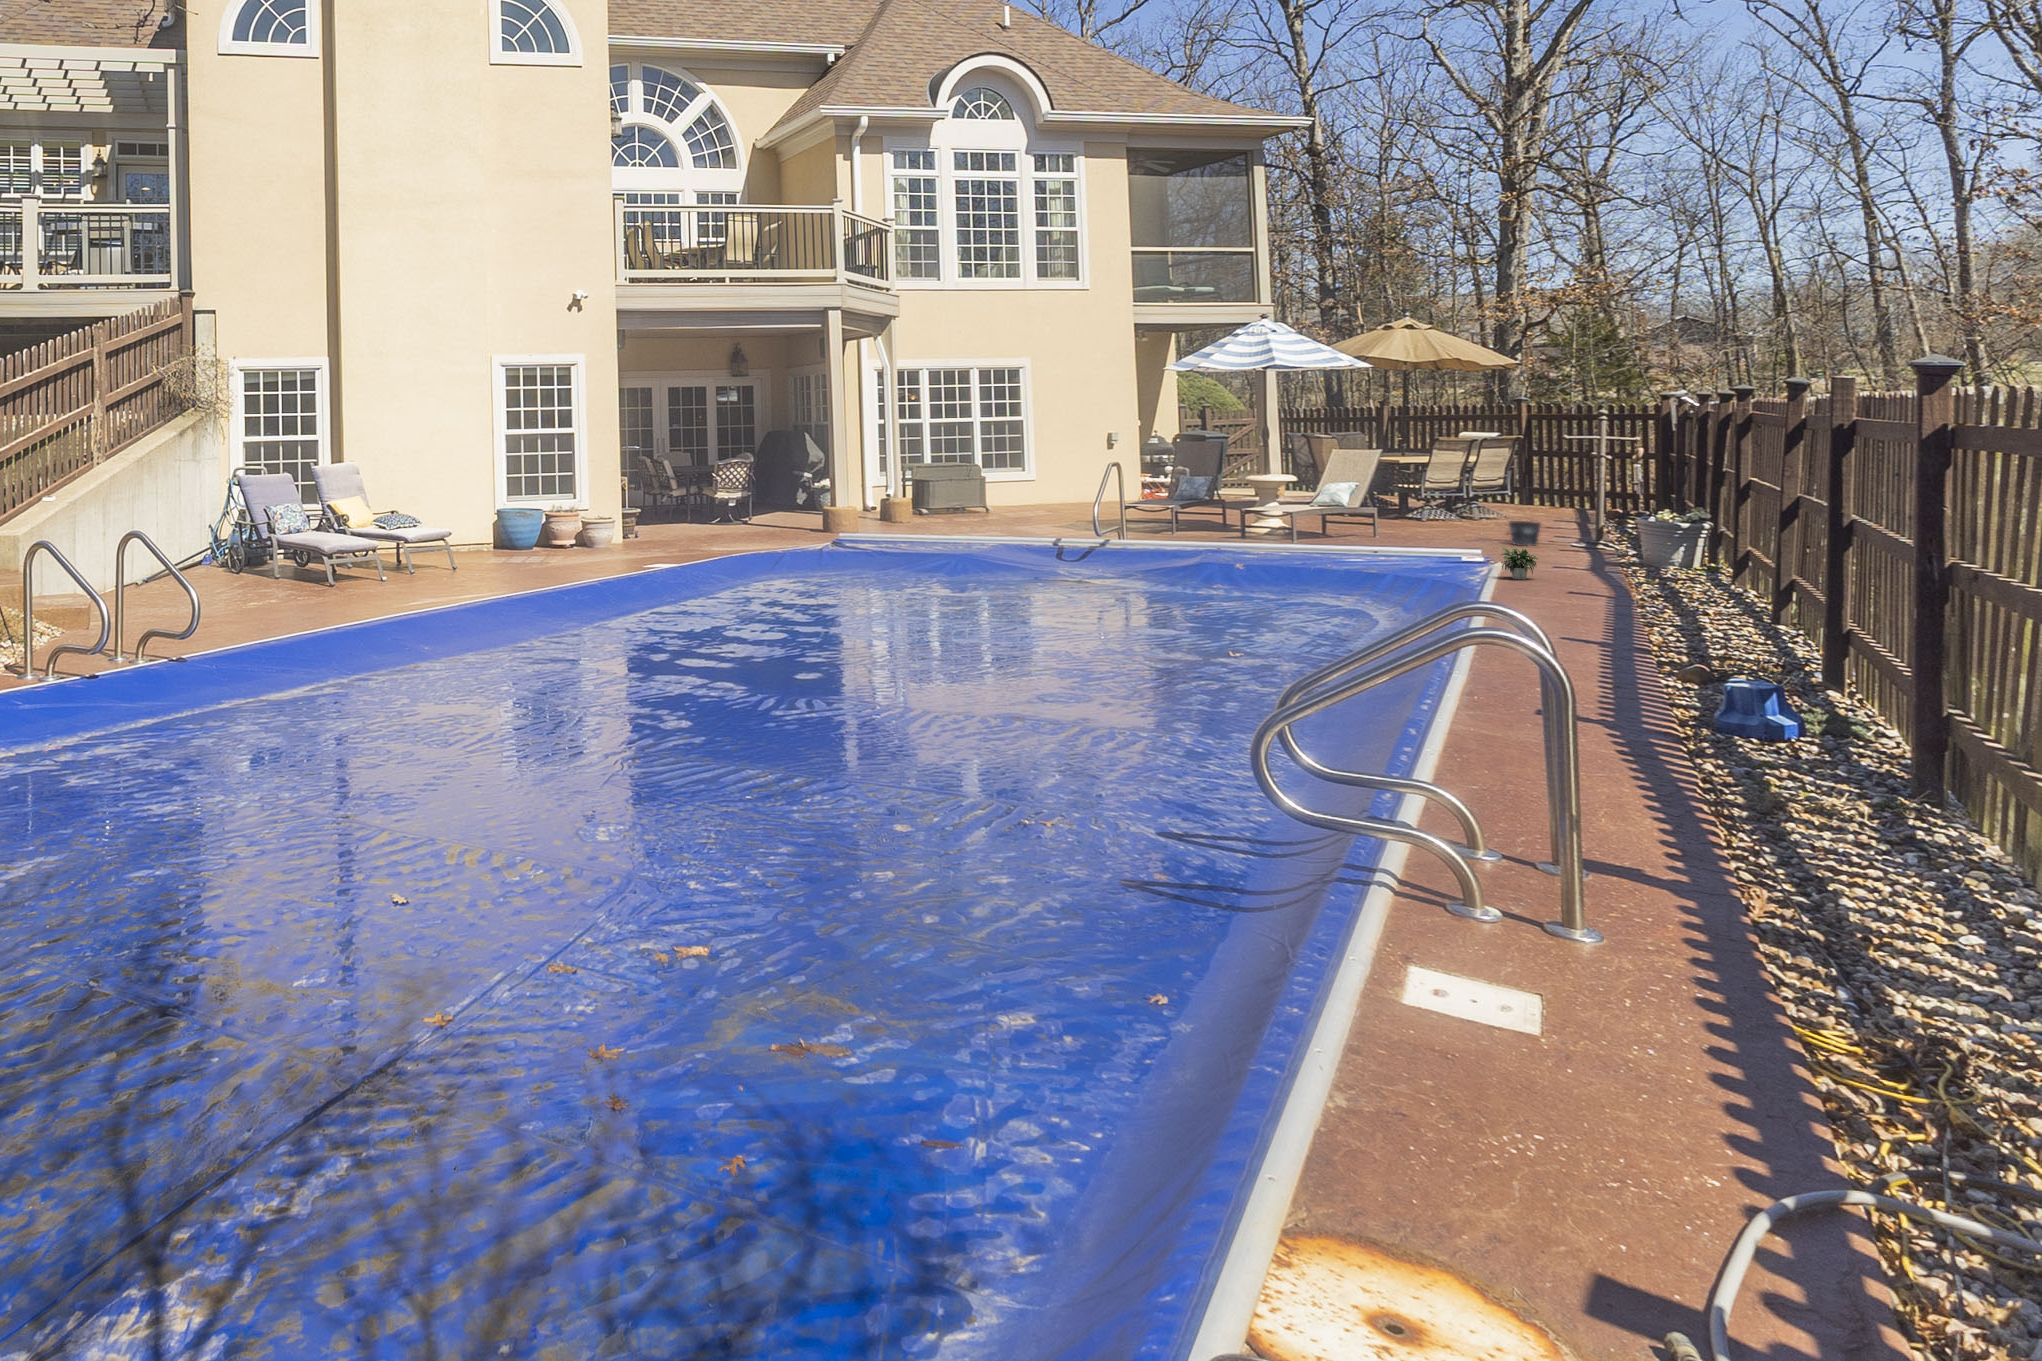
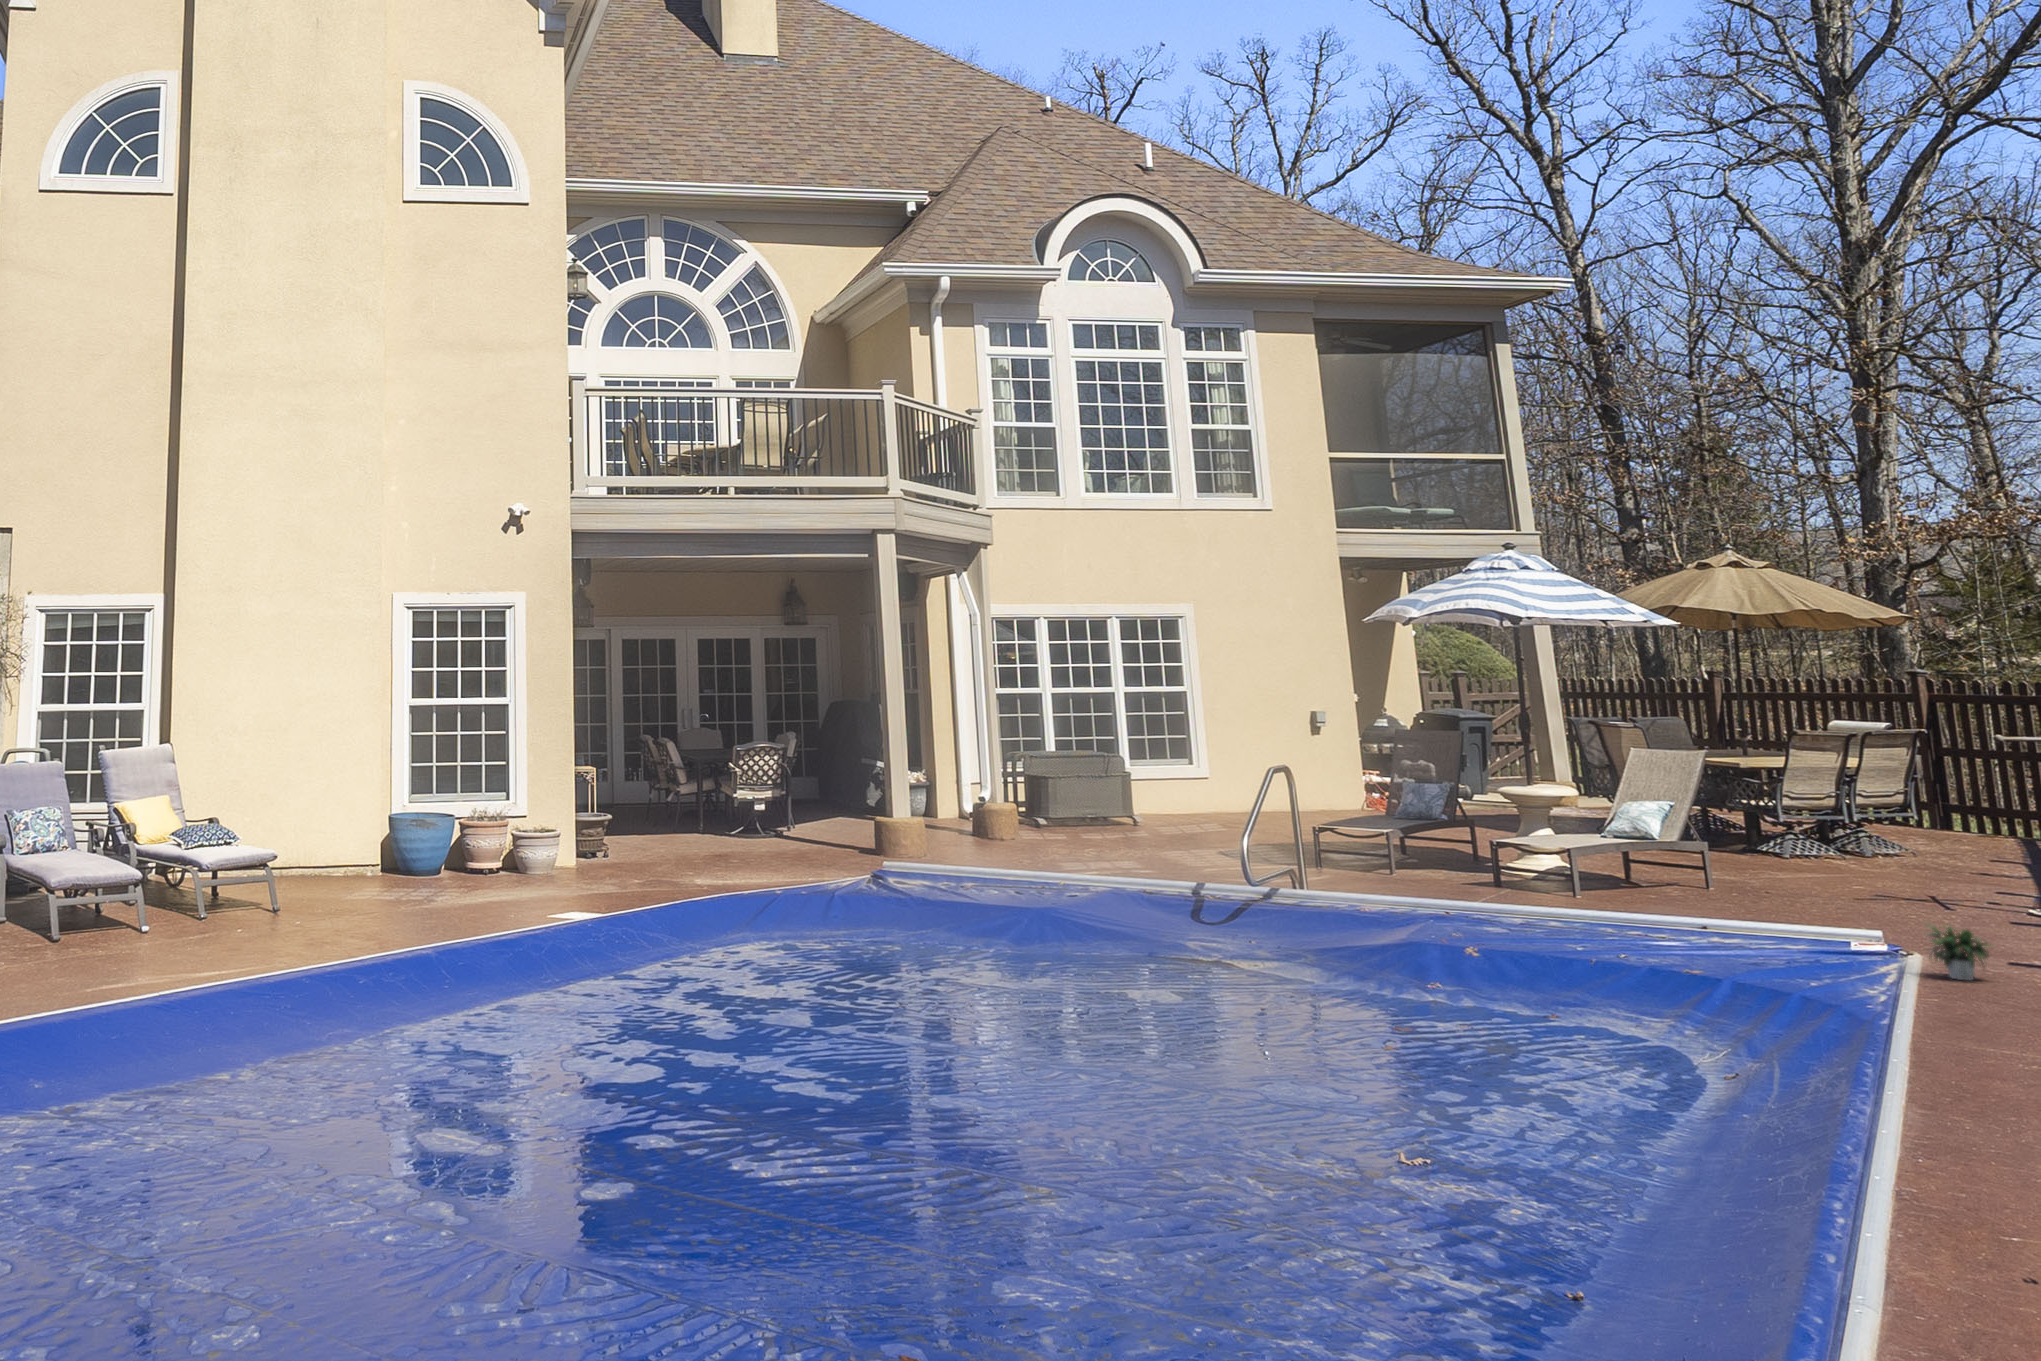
bucket: present [1507,521,1540,546] -> none [1922,869,1980,911]

